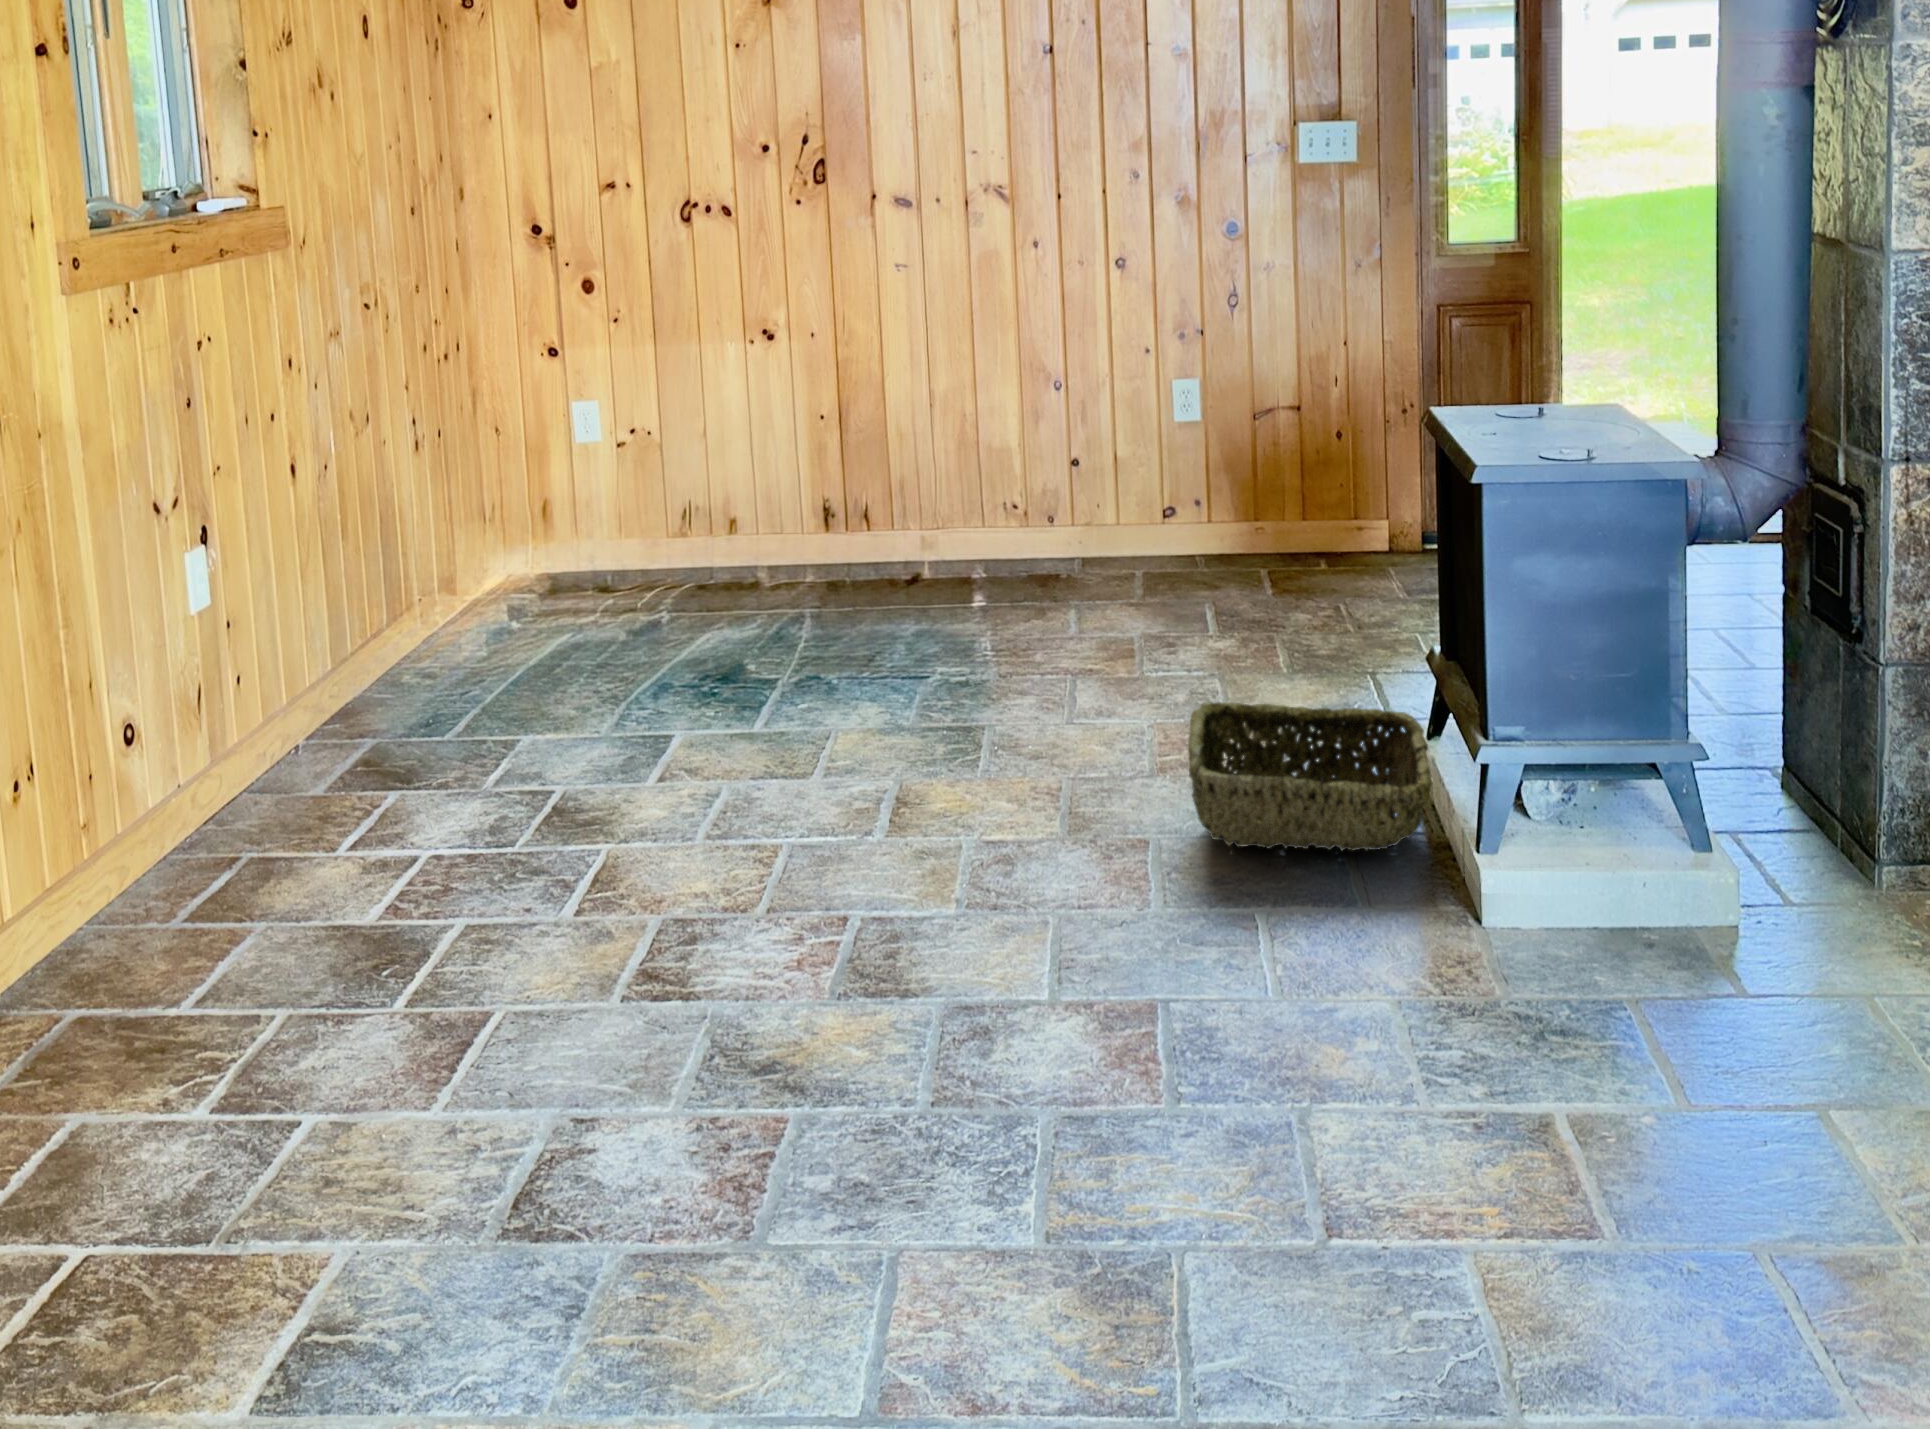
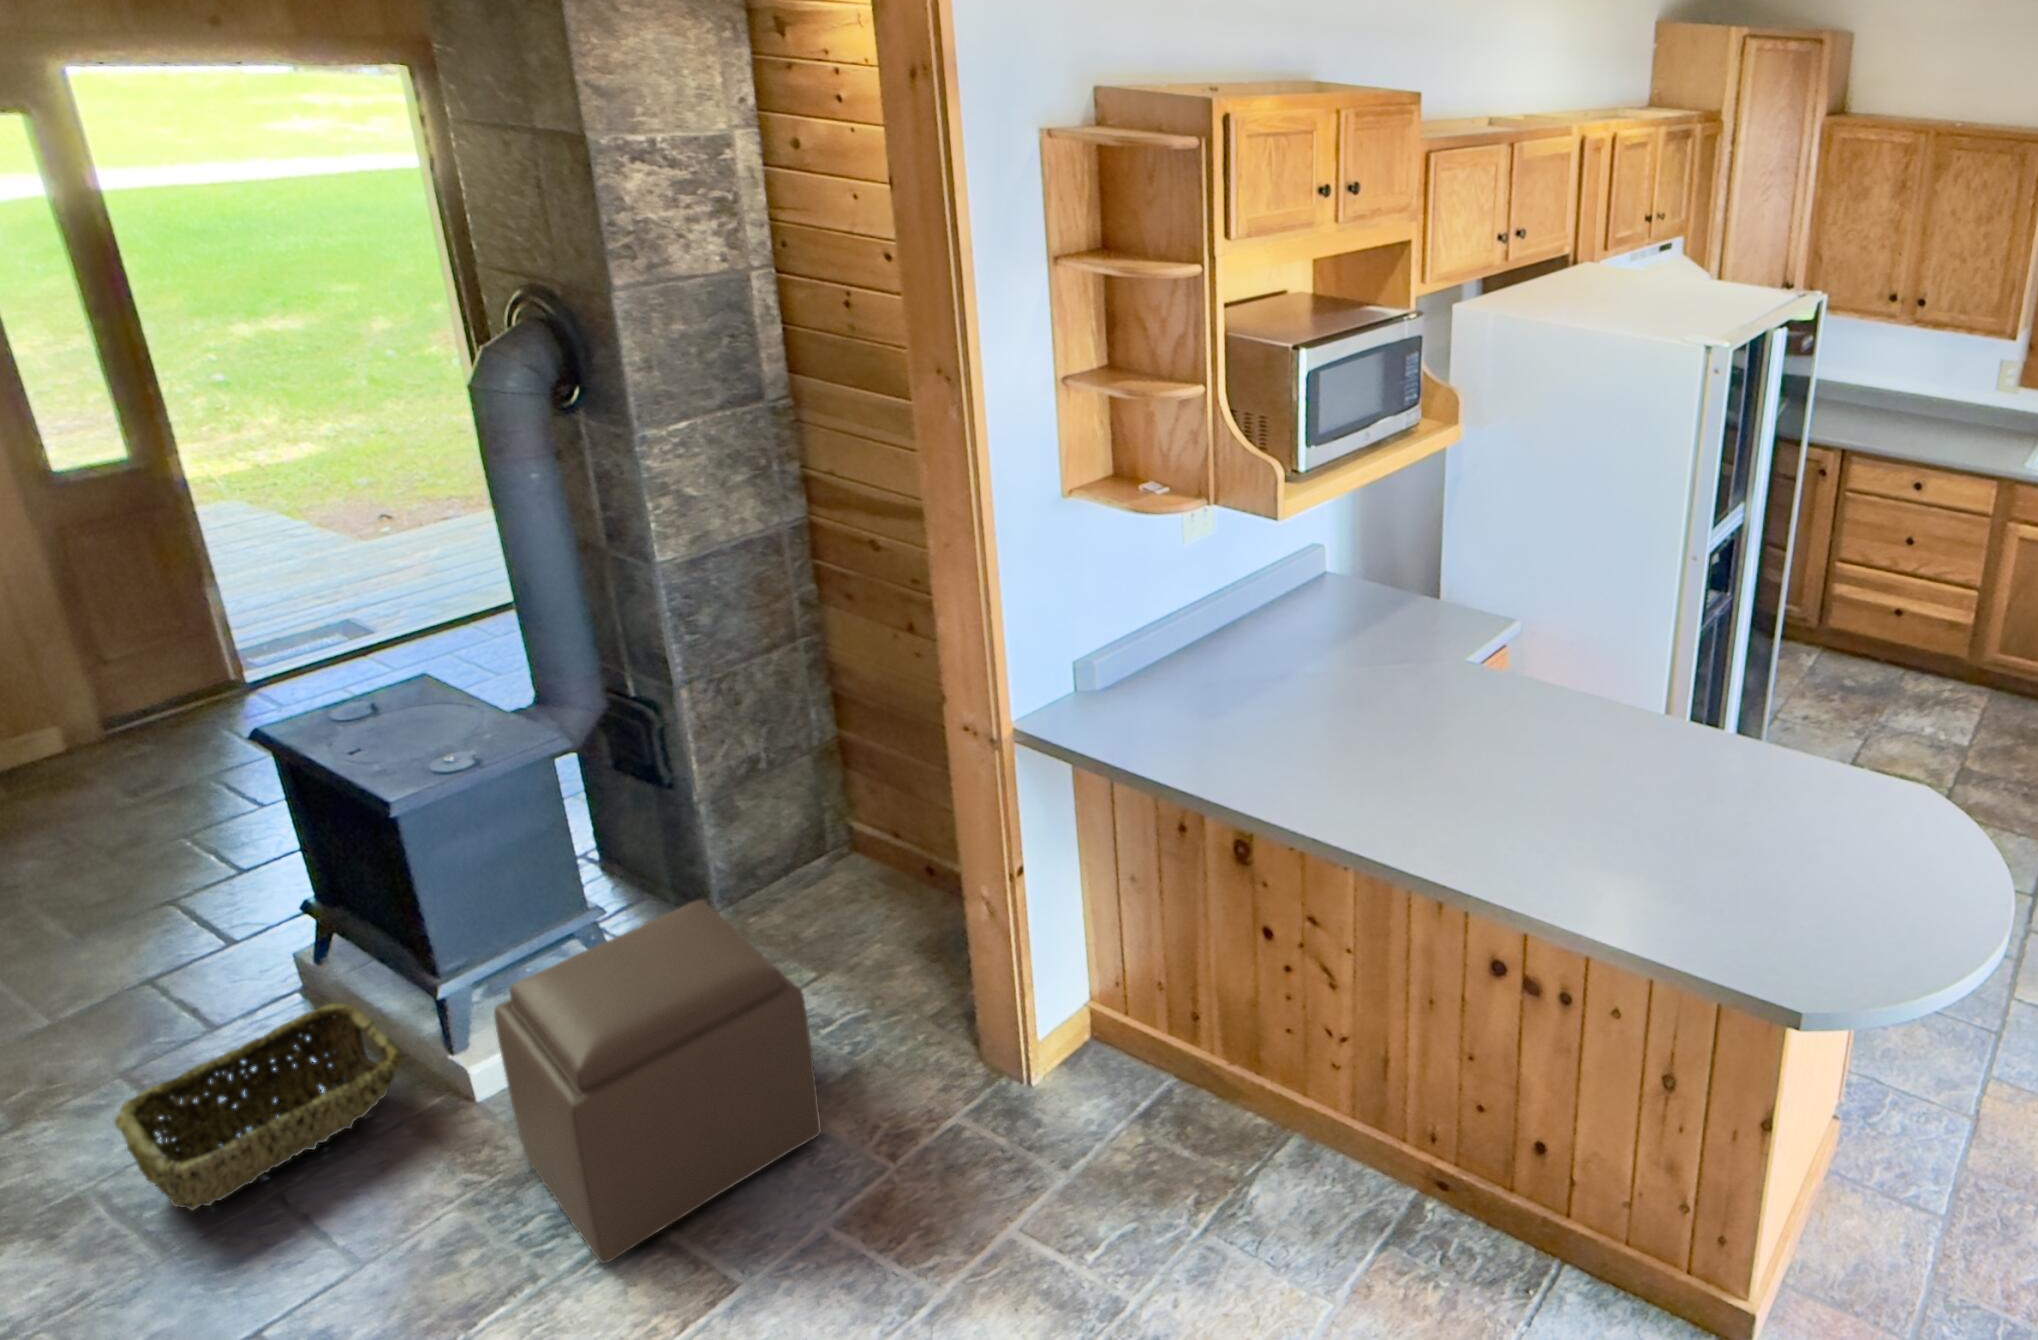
ottoman: none [1468,703,1859,1176] -> present [494,900,821,1264]

